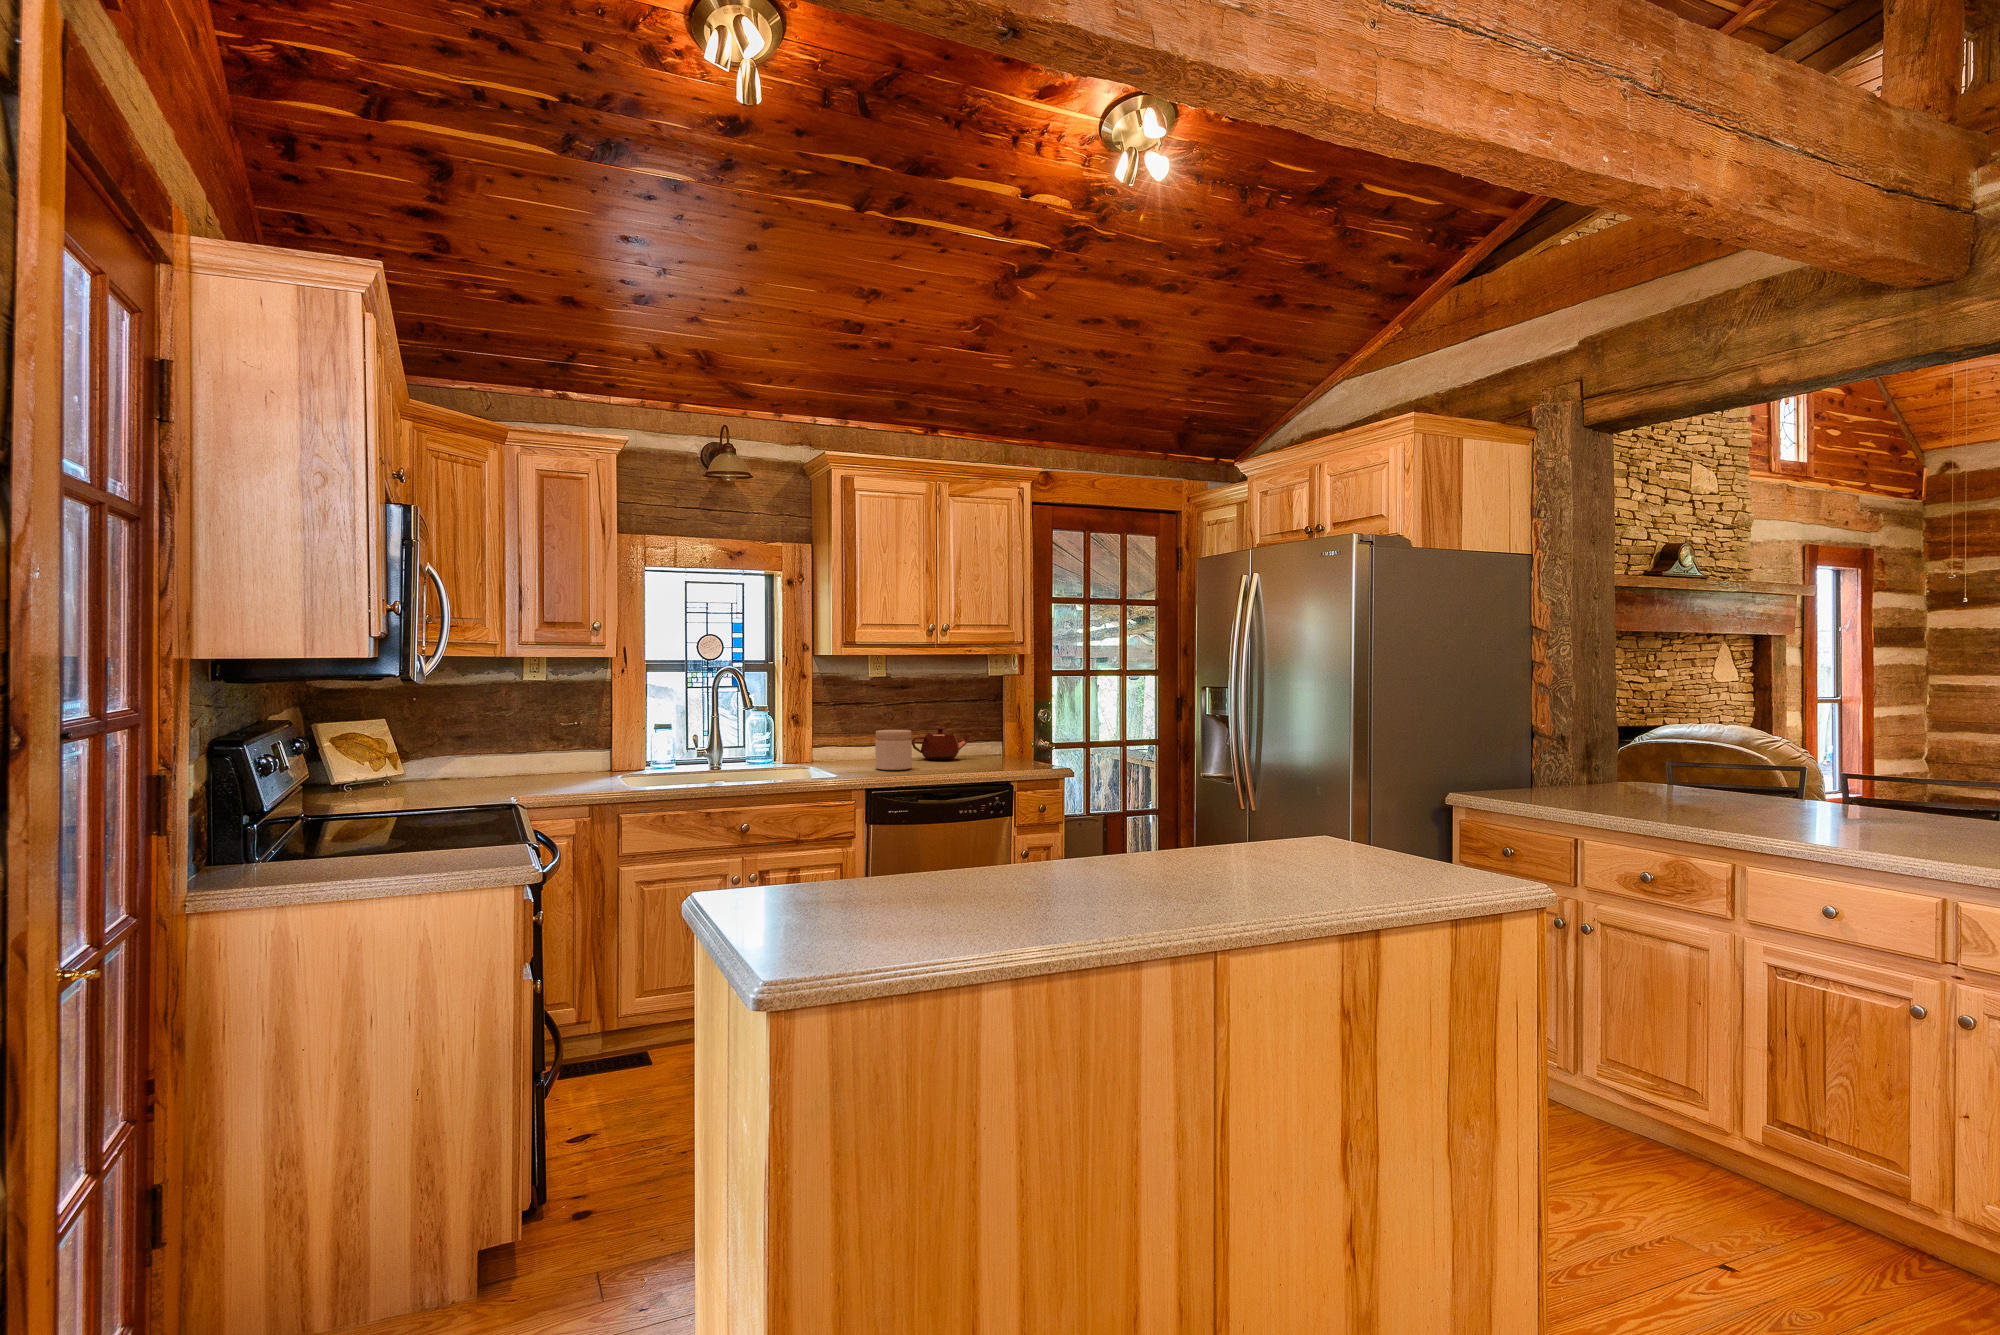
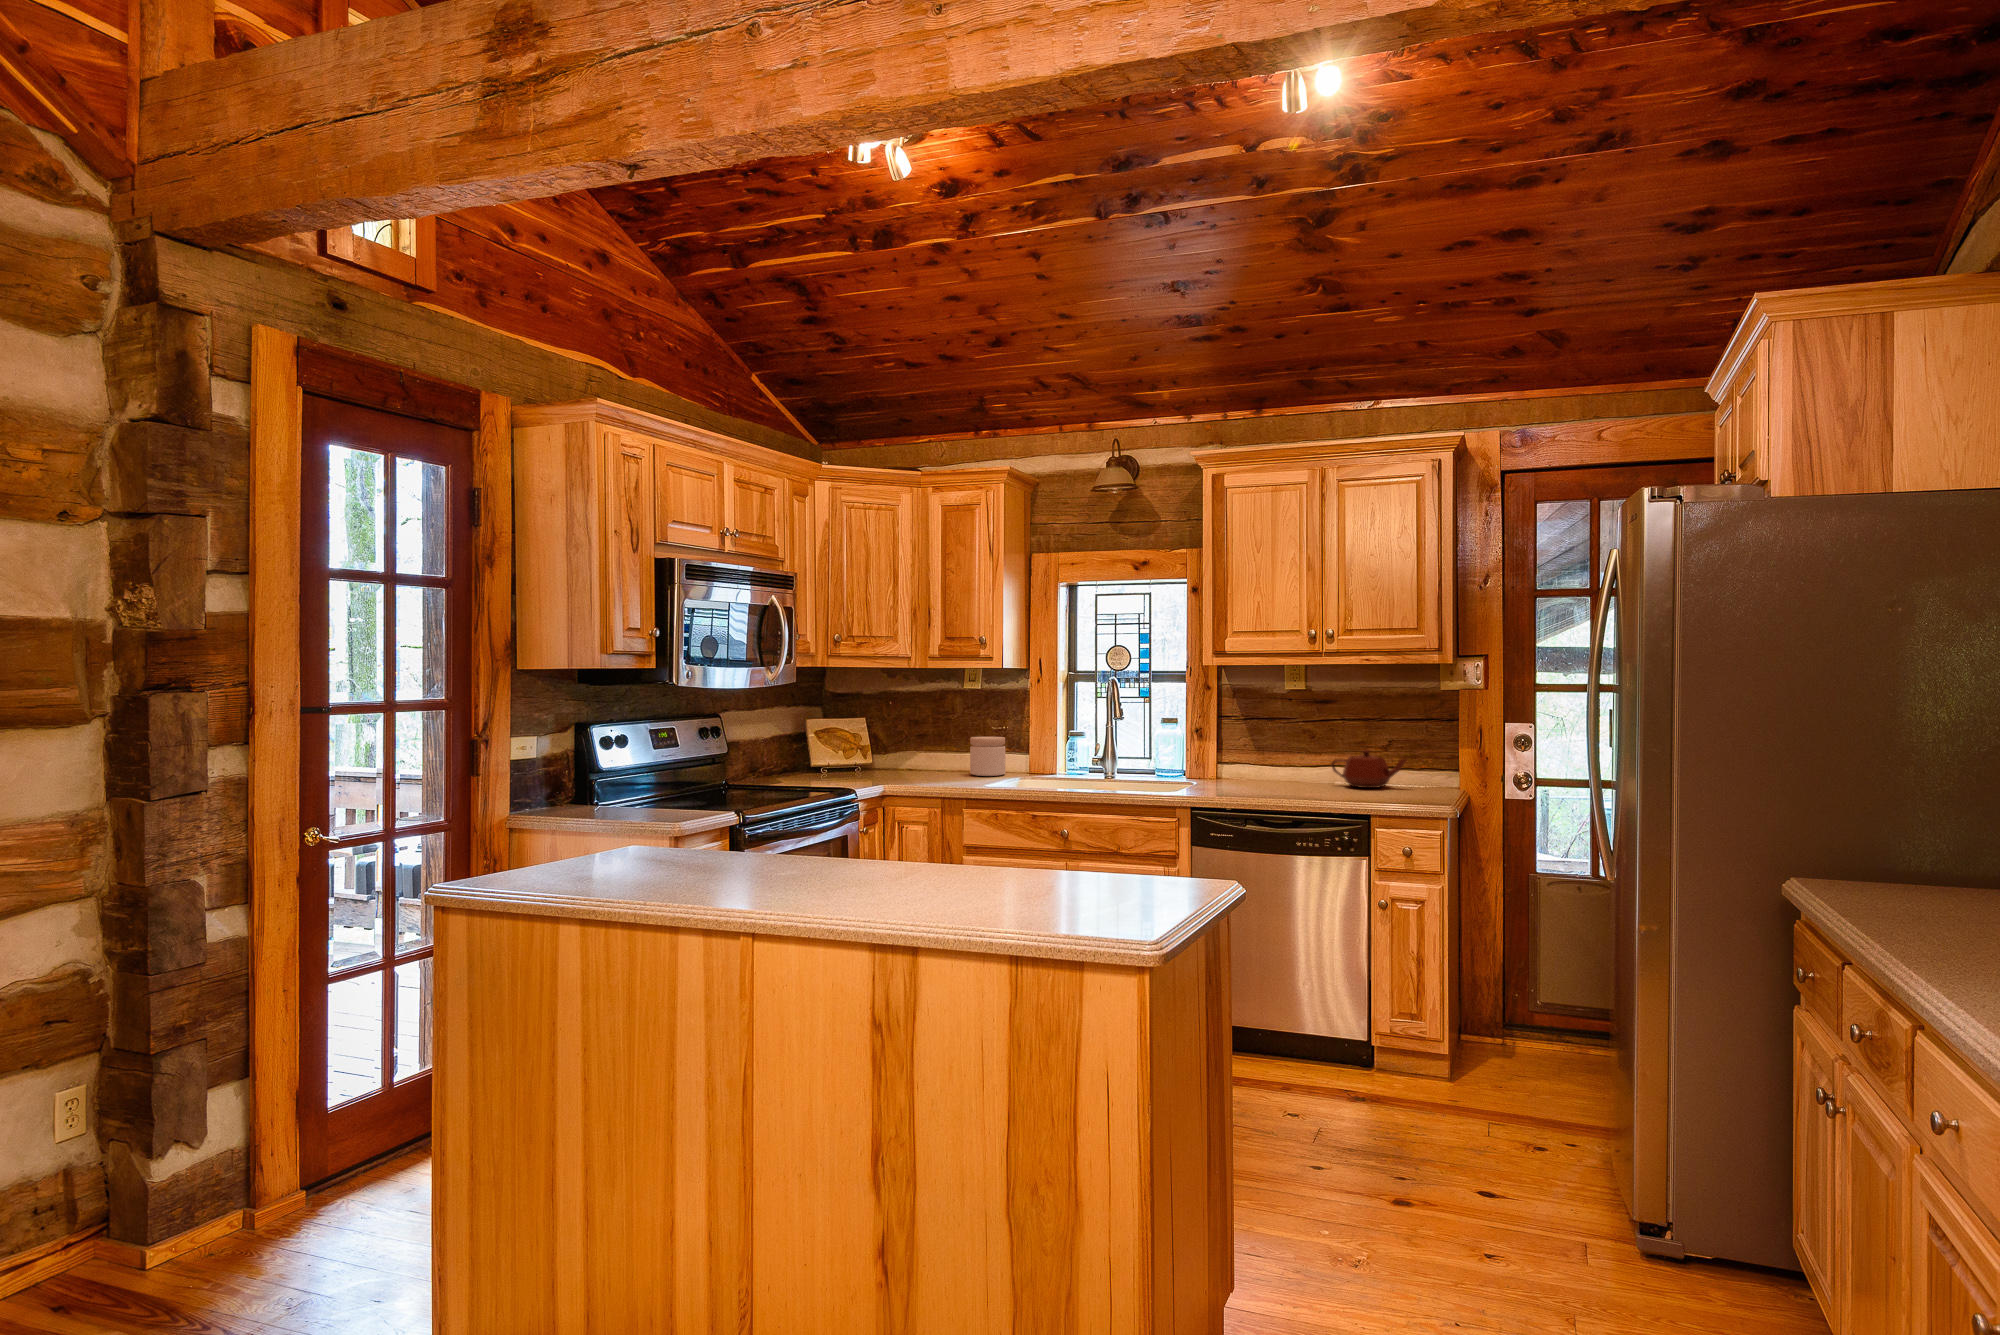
jar: present [875,730,912,770] -> present [970,737,1005,776]

